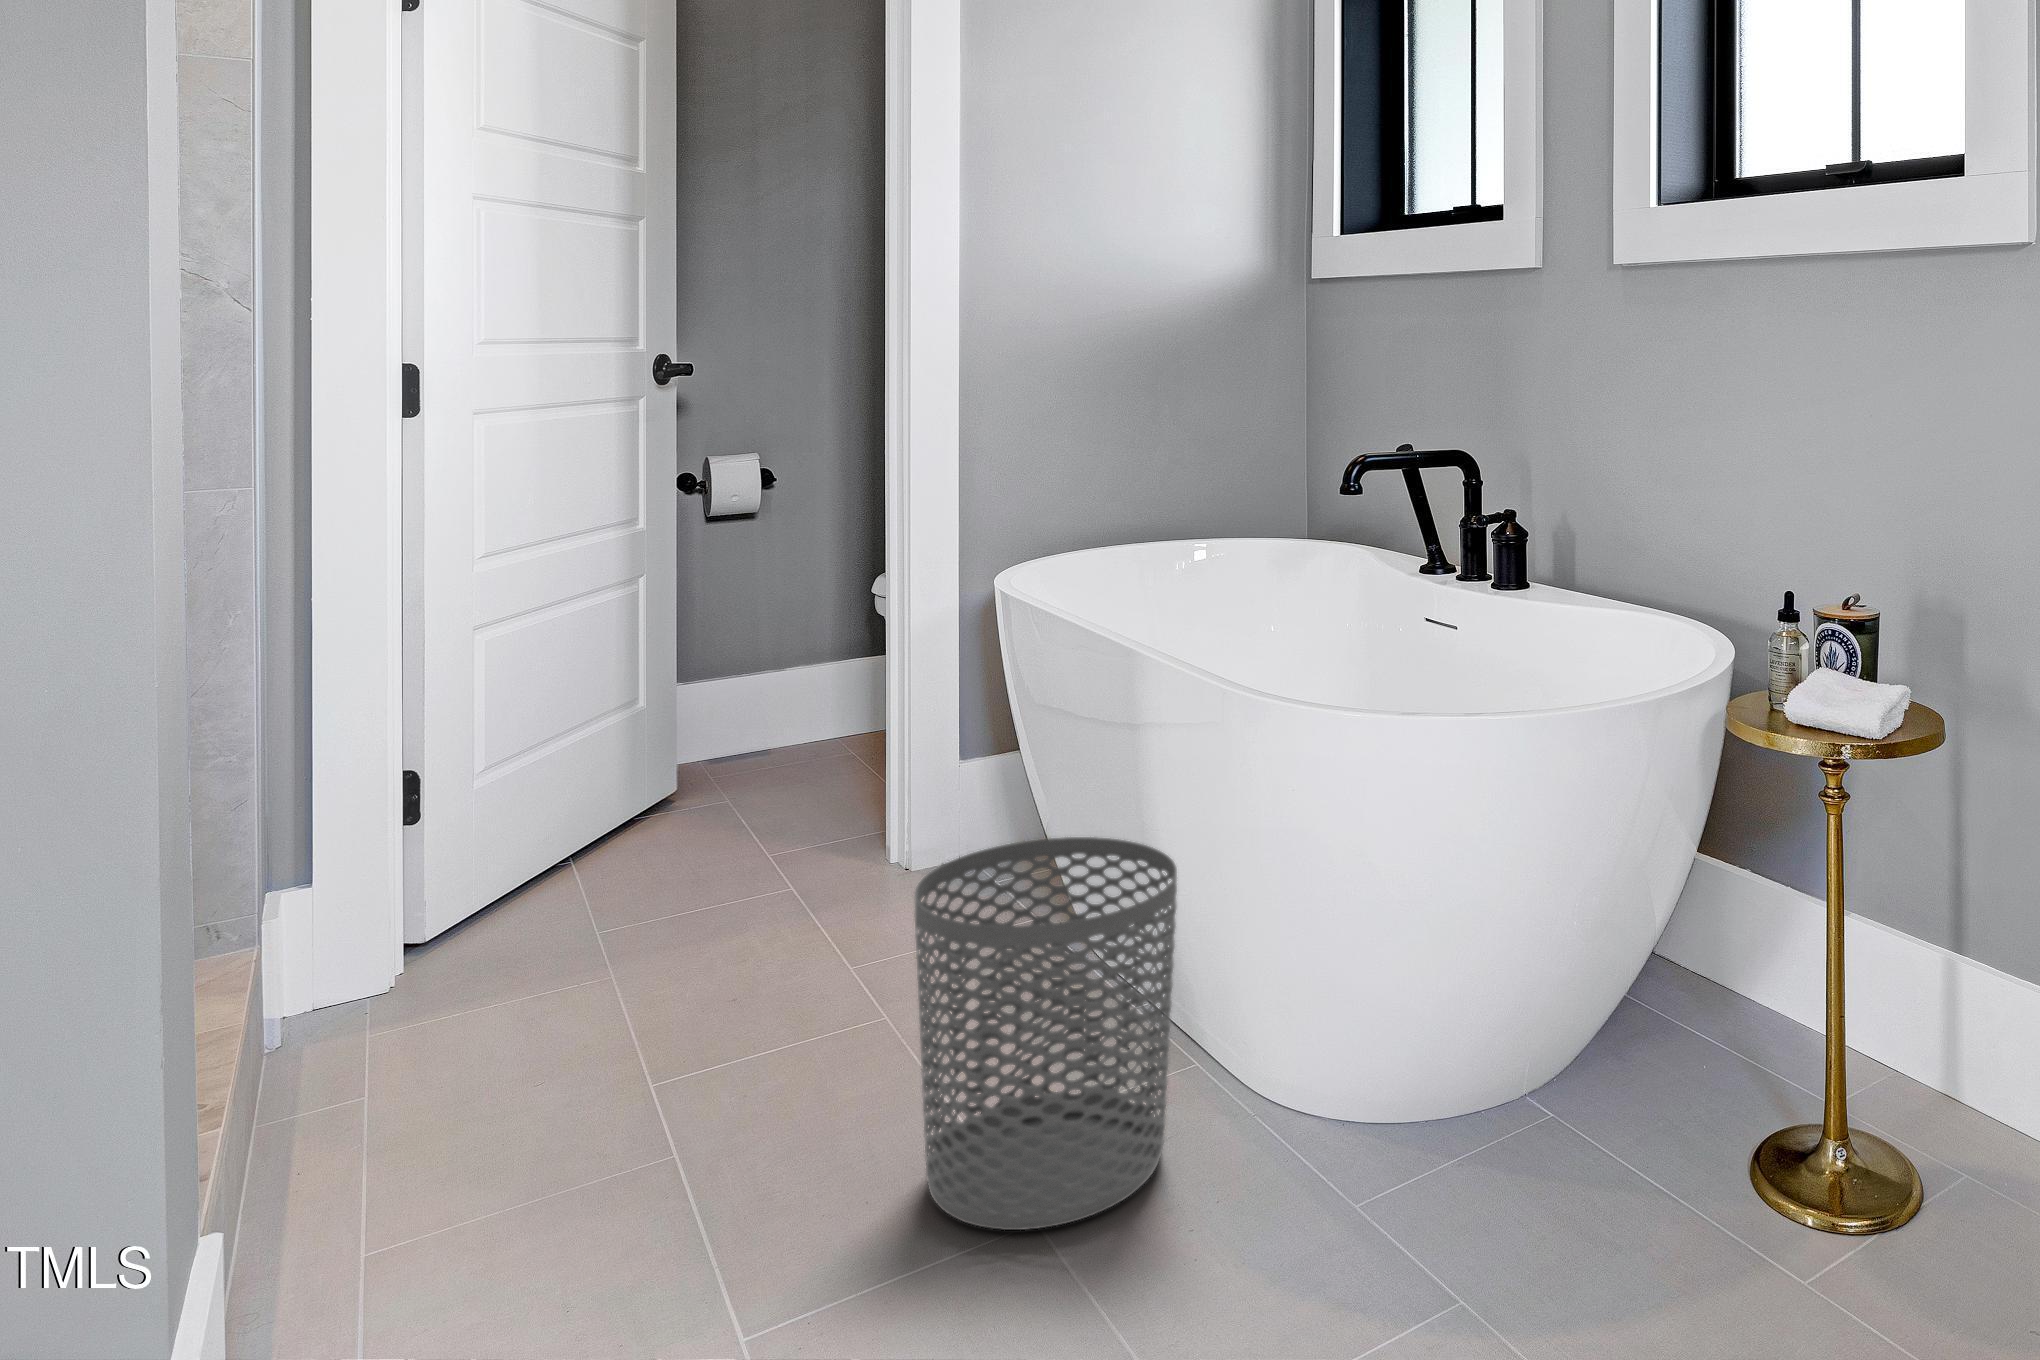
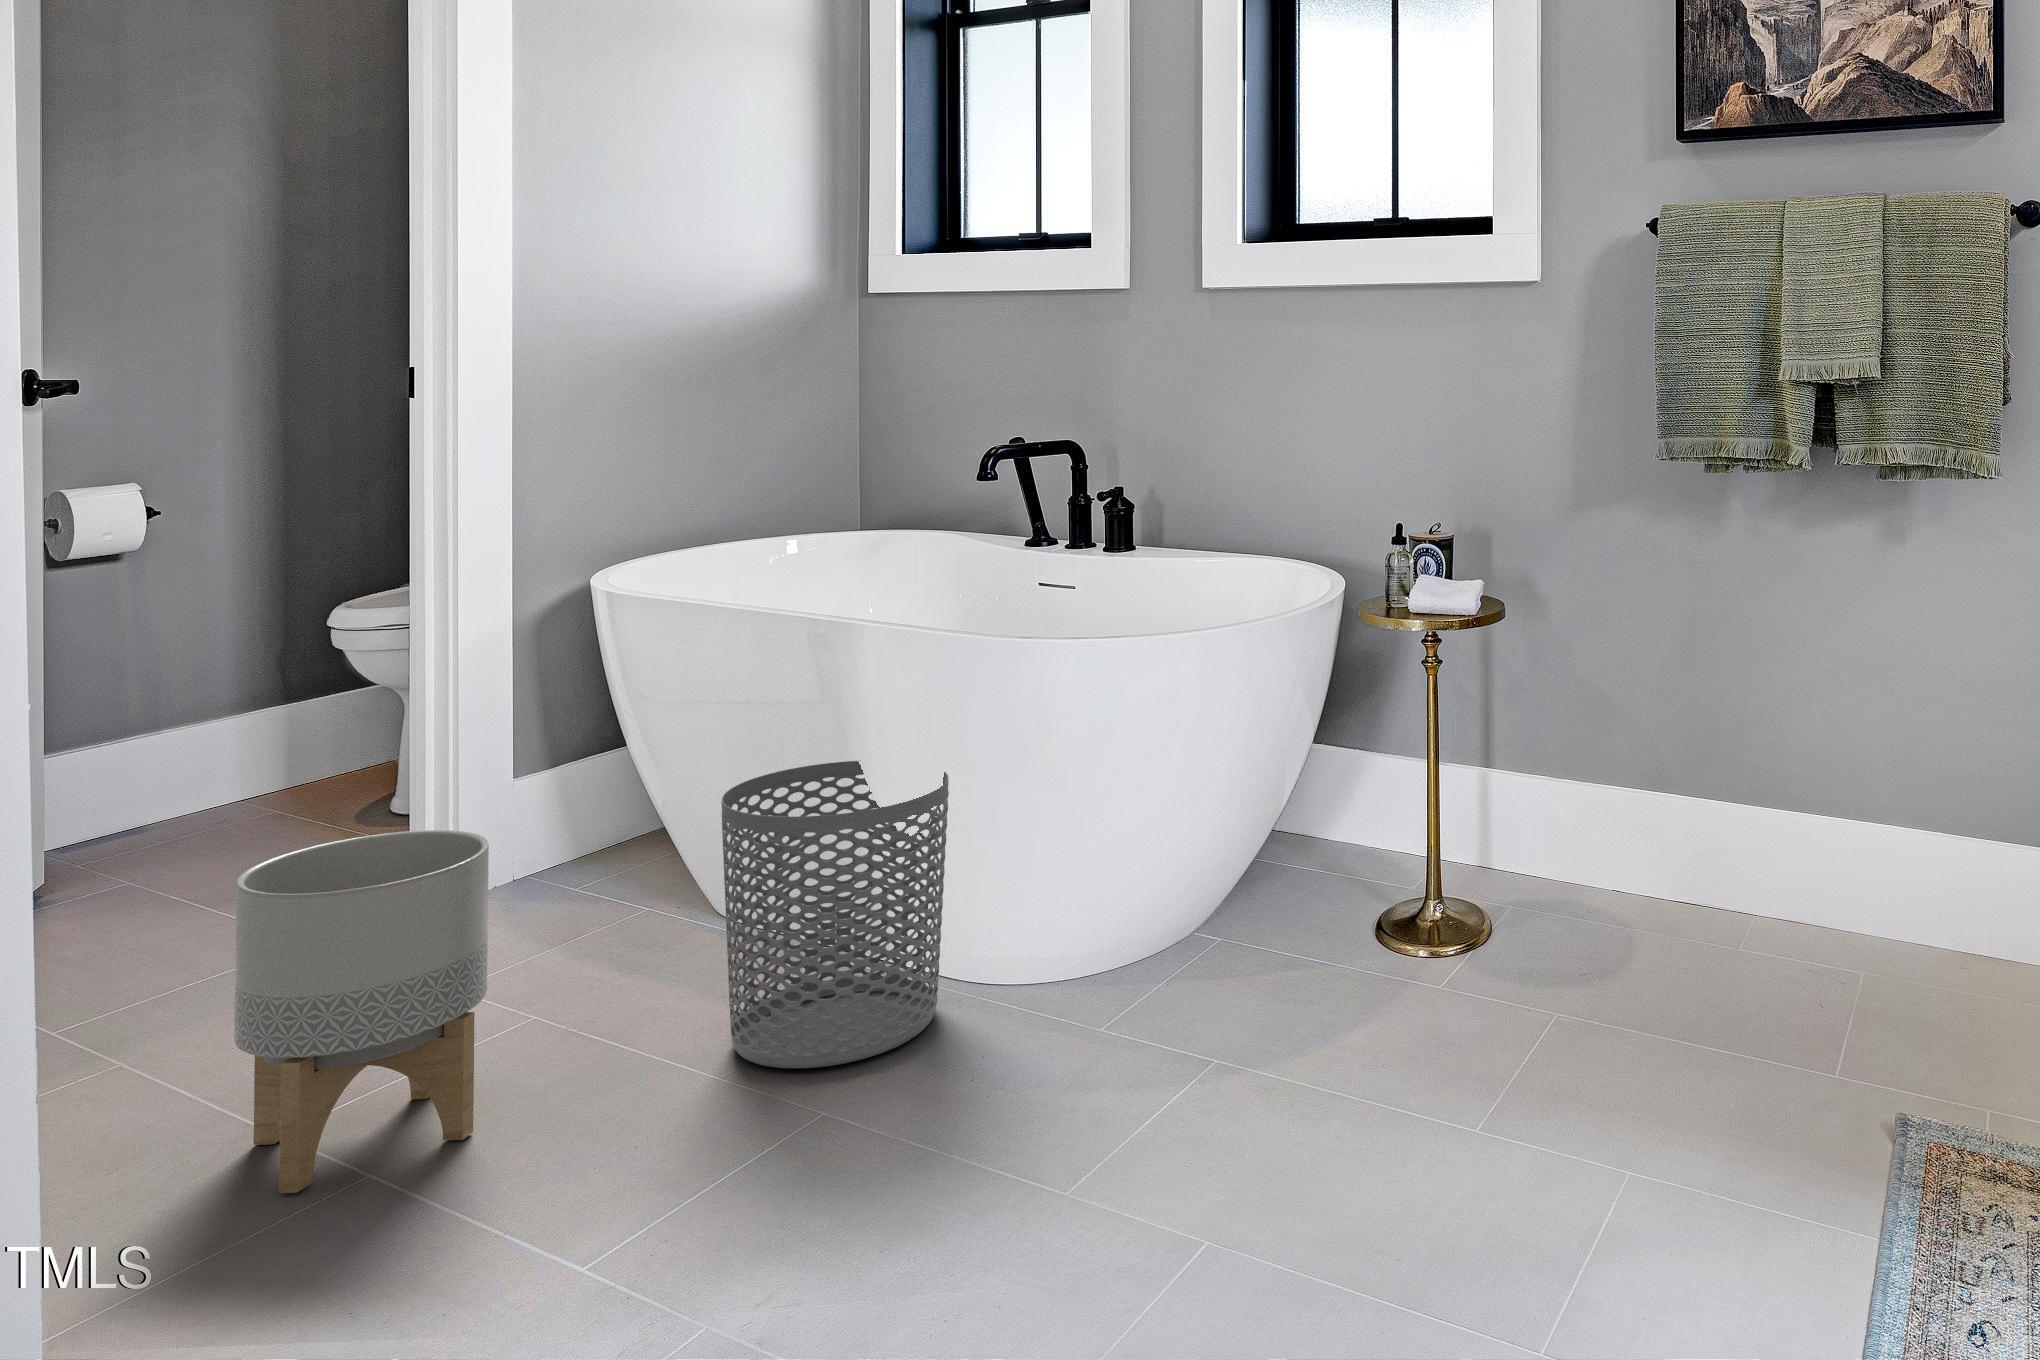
planter: none [428,867,685,1264] -> present [234,830,489,1193]

